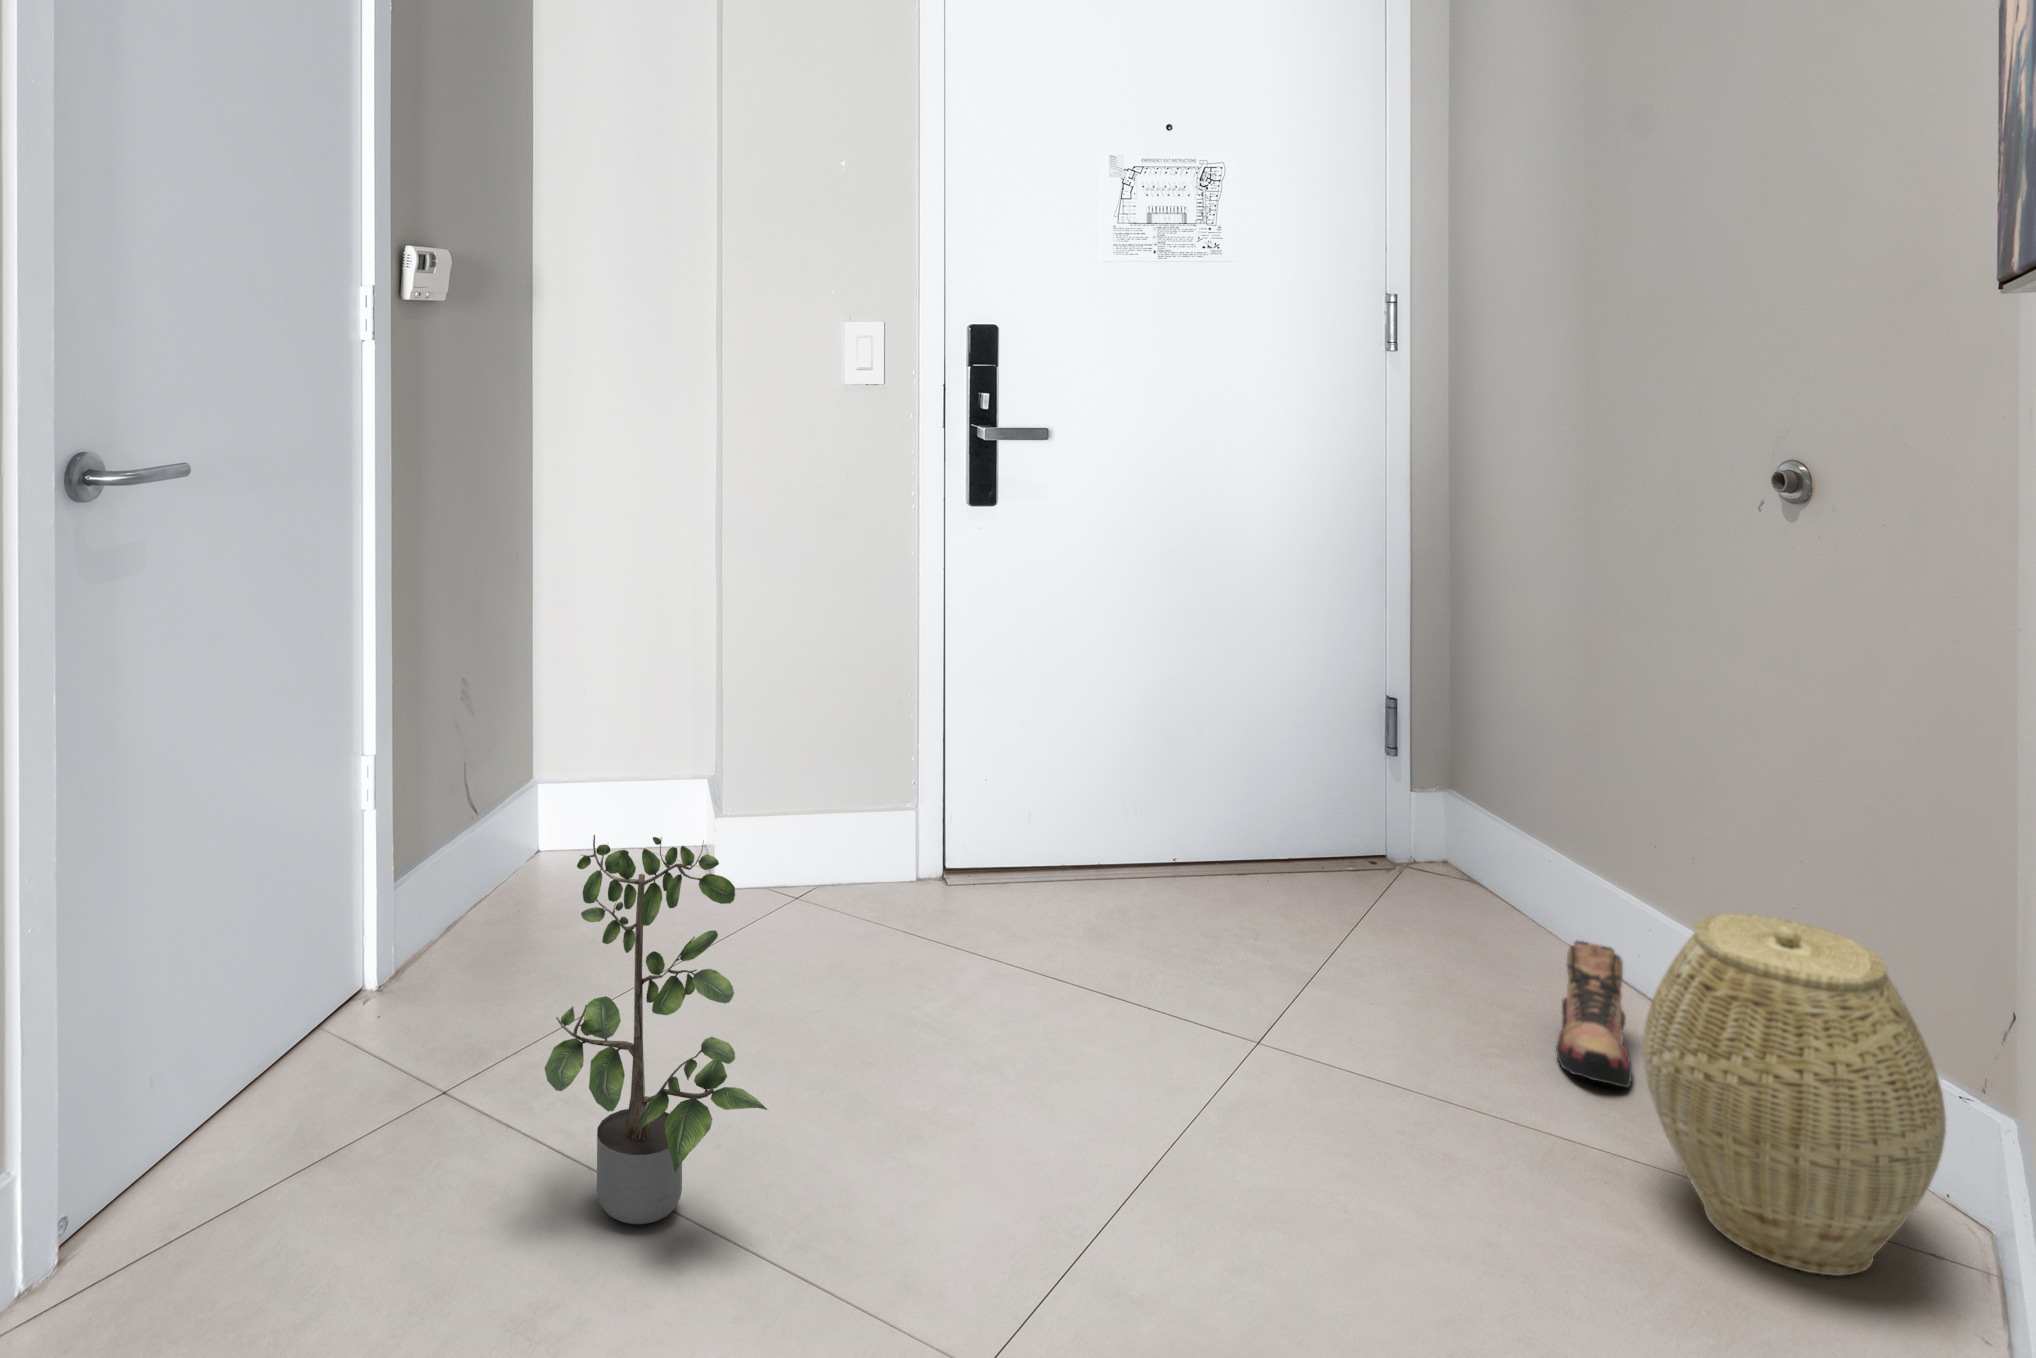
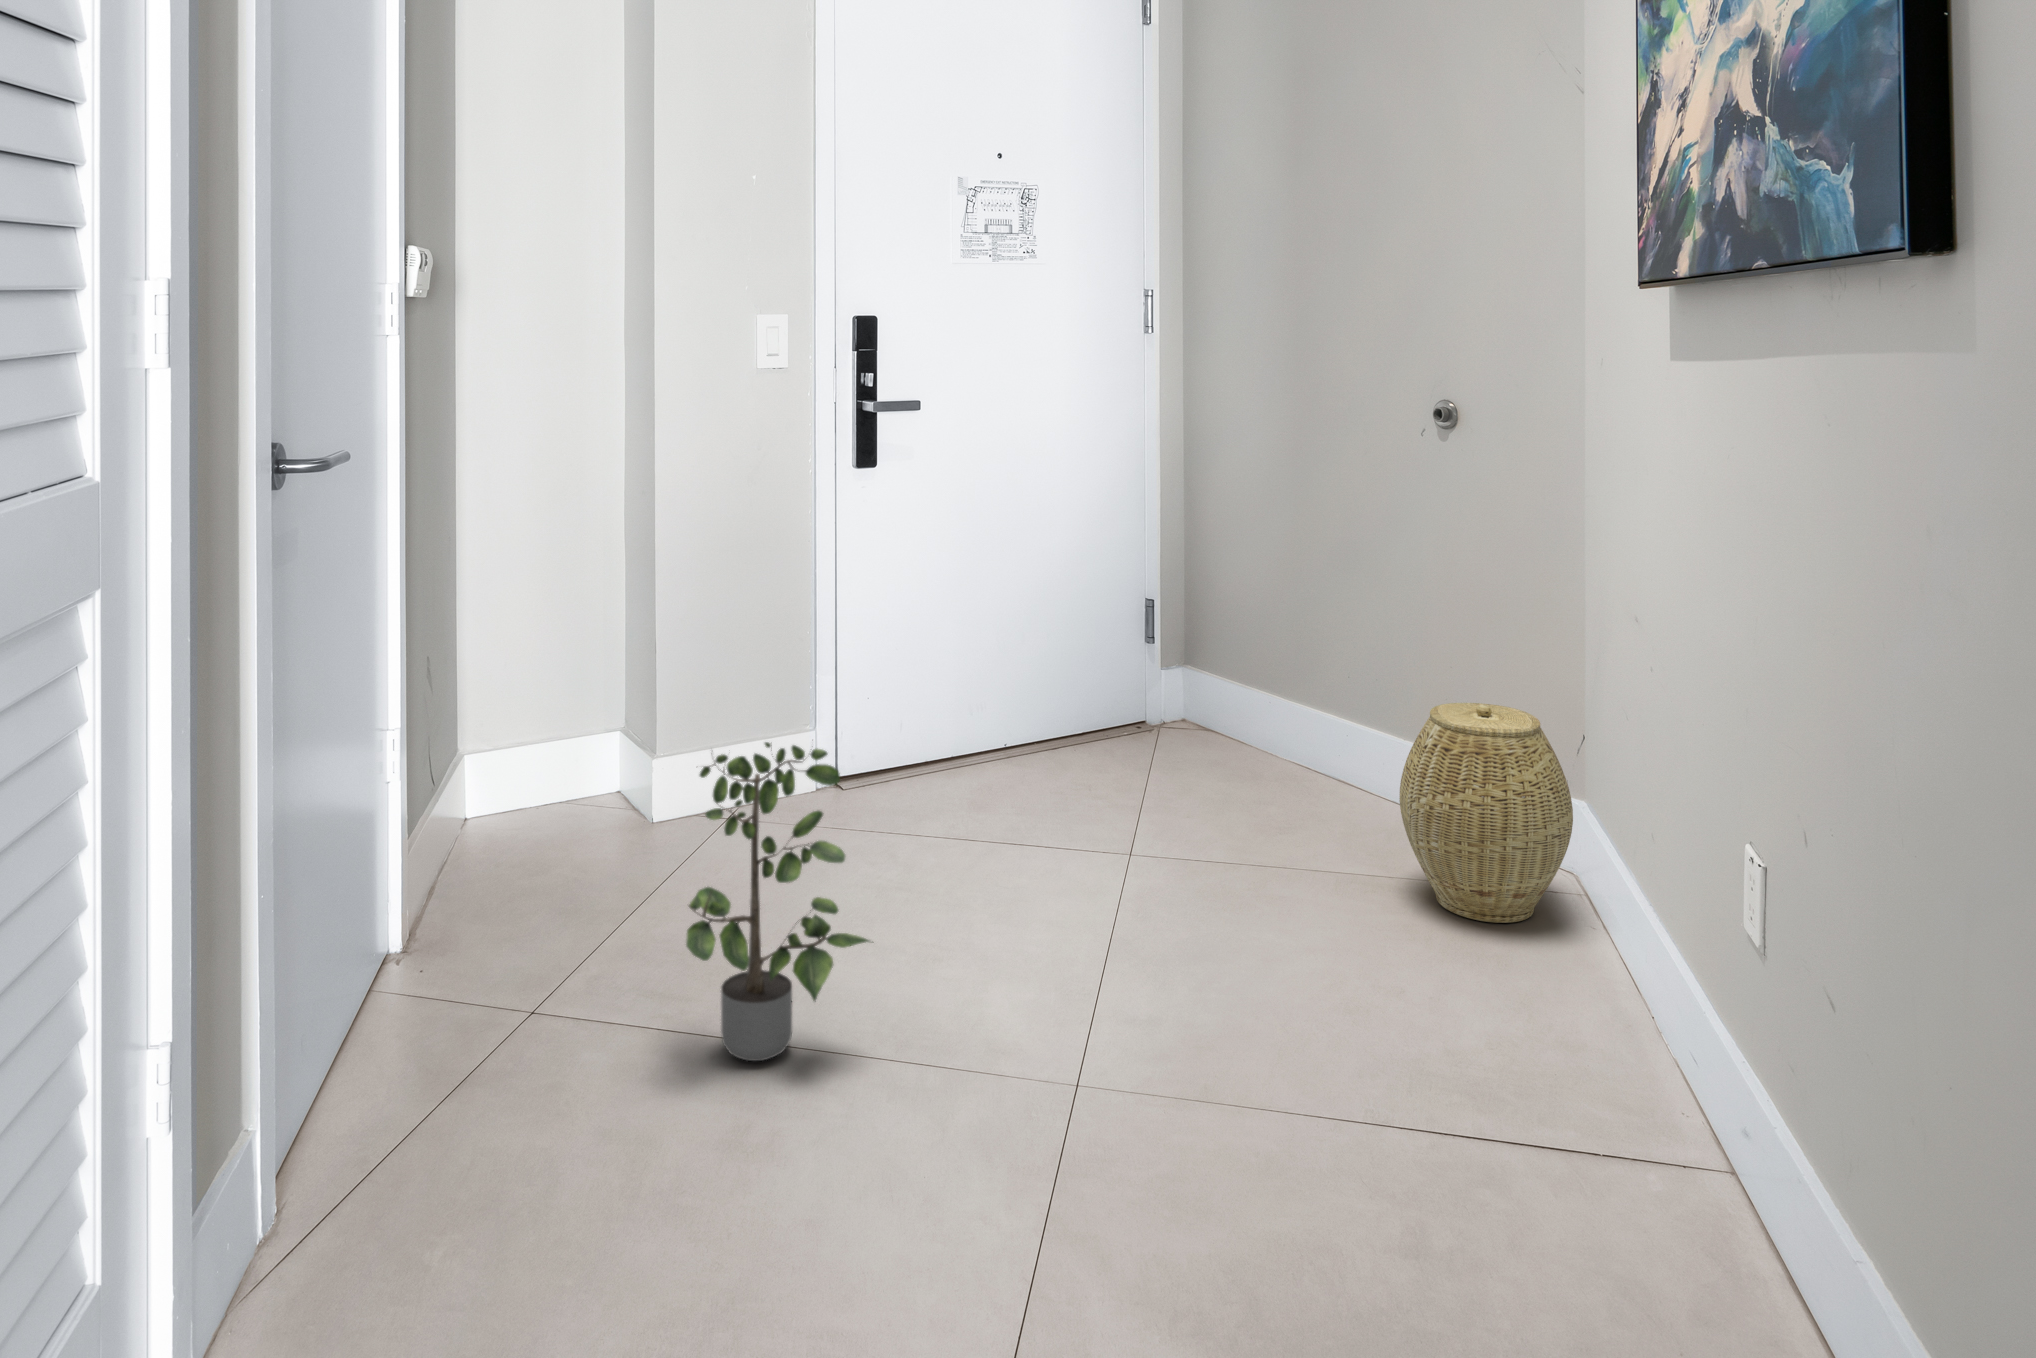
shoe: present [1556,941,1632,1088] -> none [1314,749,1367,842]

